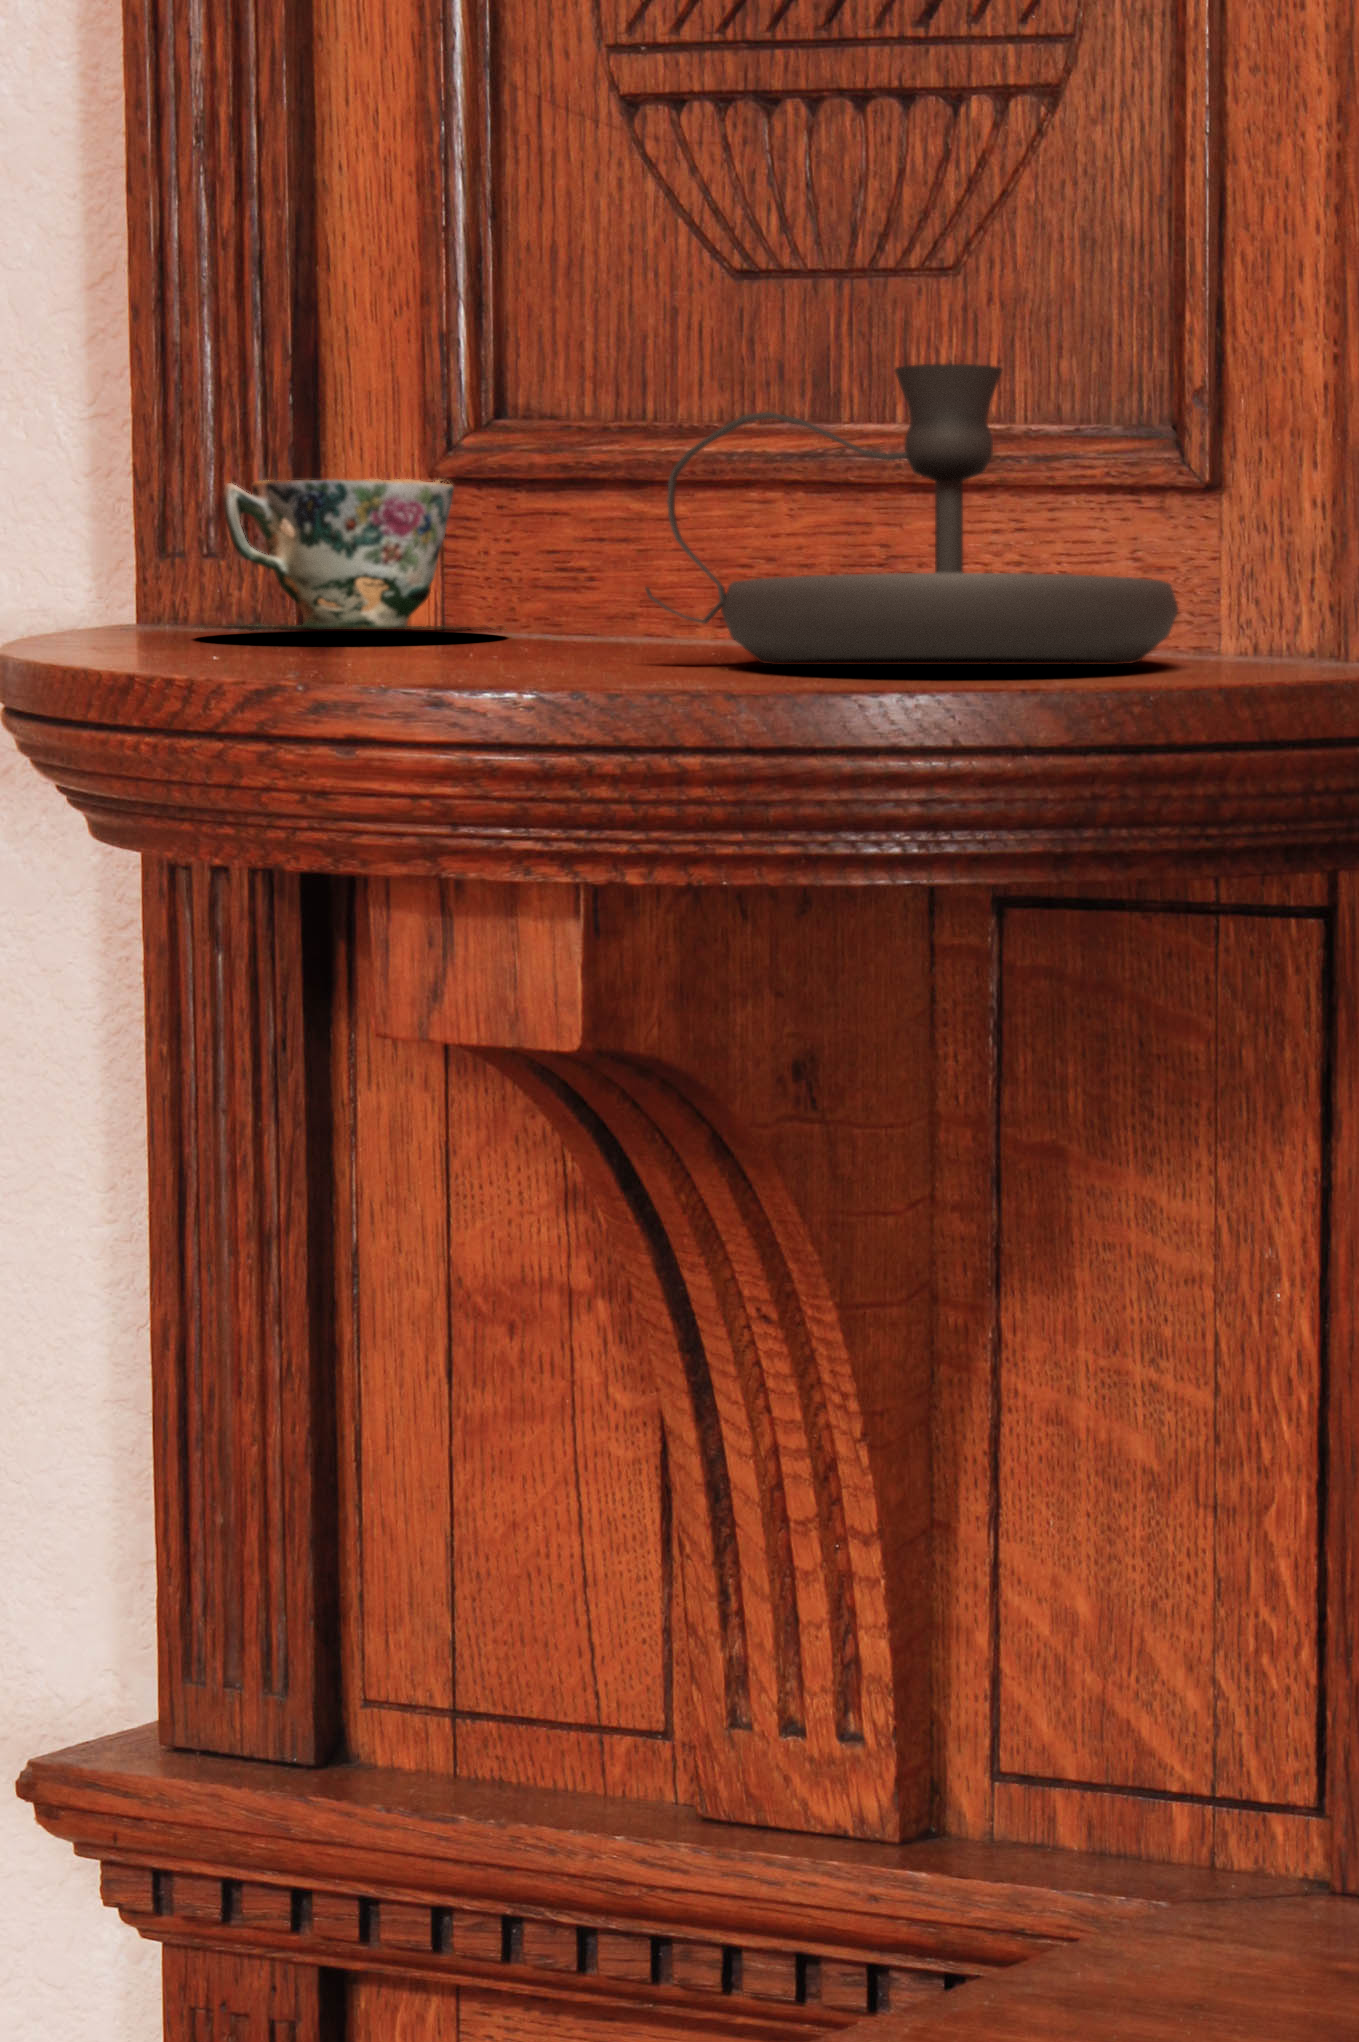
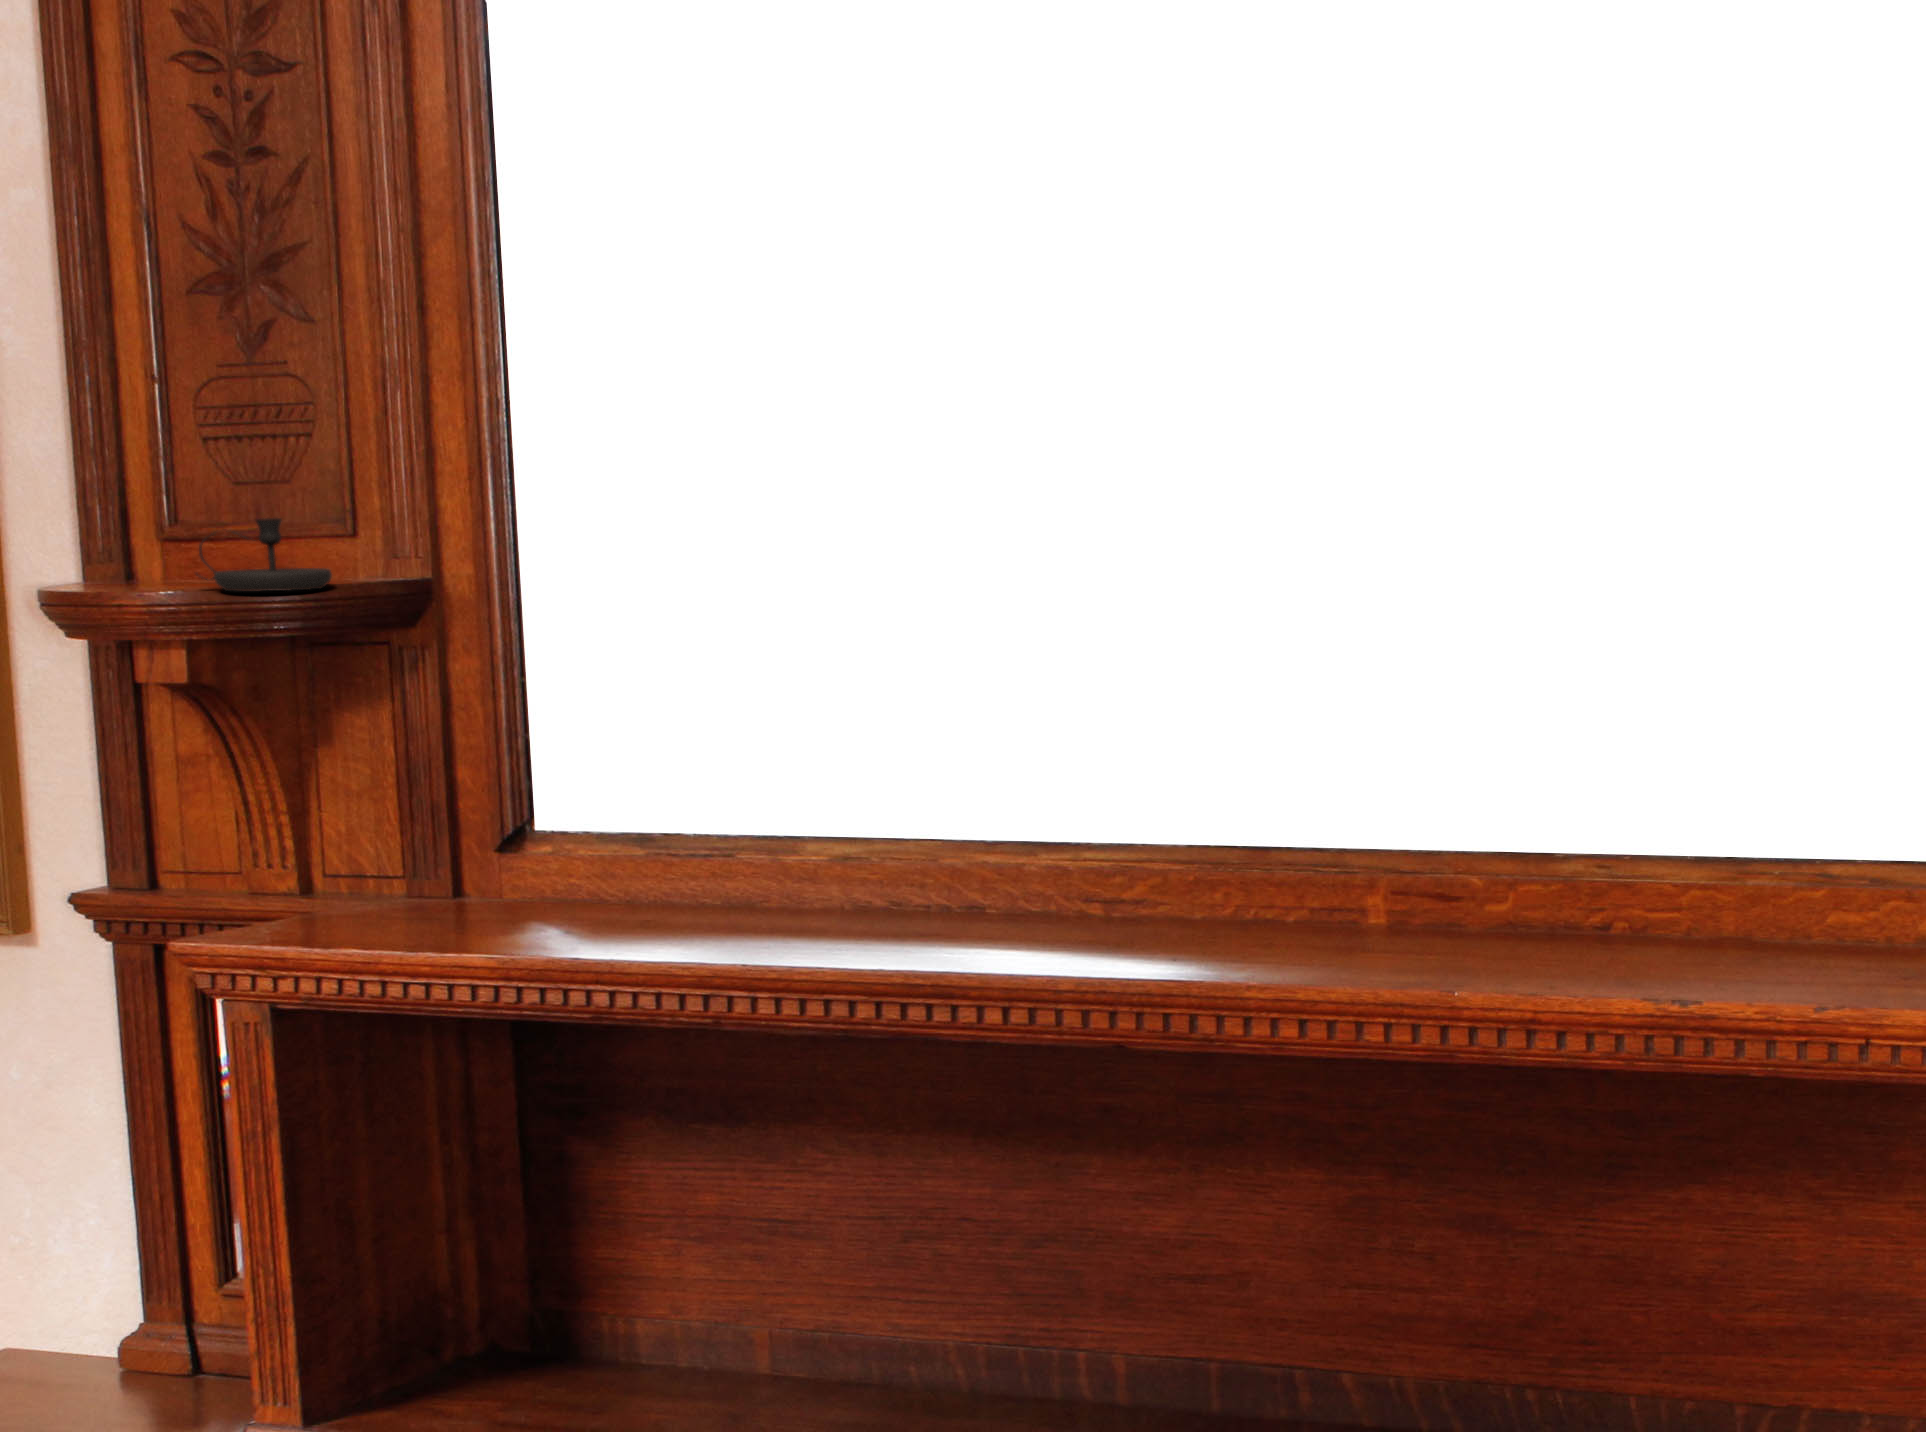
teacup: present [201,479,506,631] -> none [86,533,175,577]

